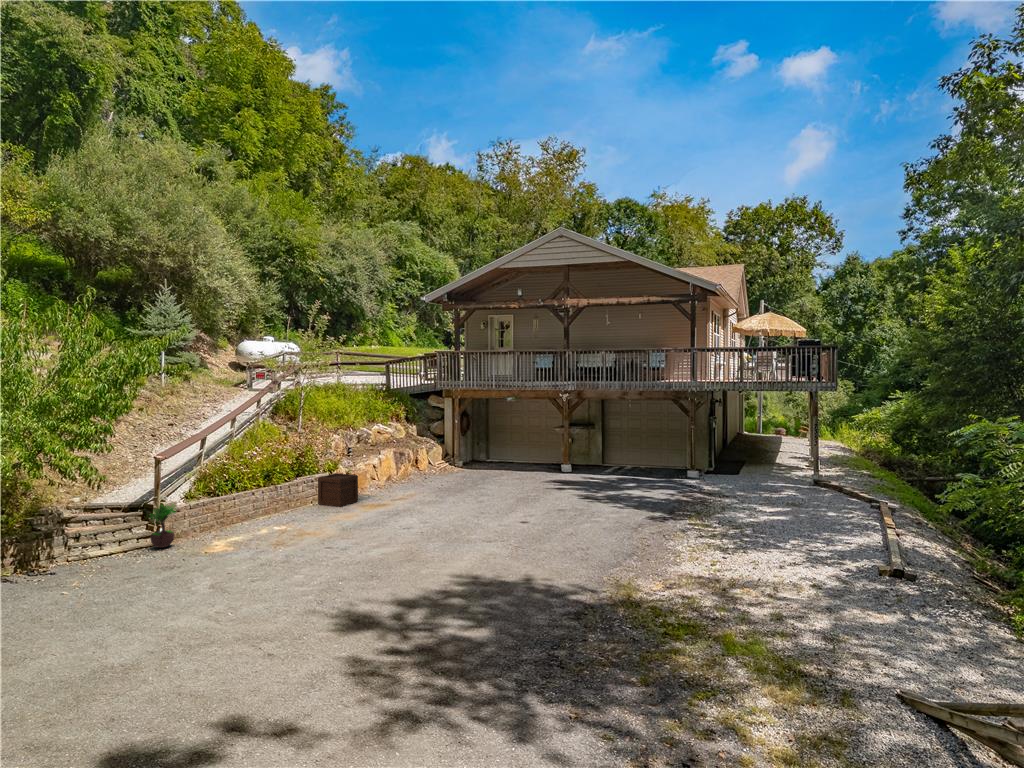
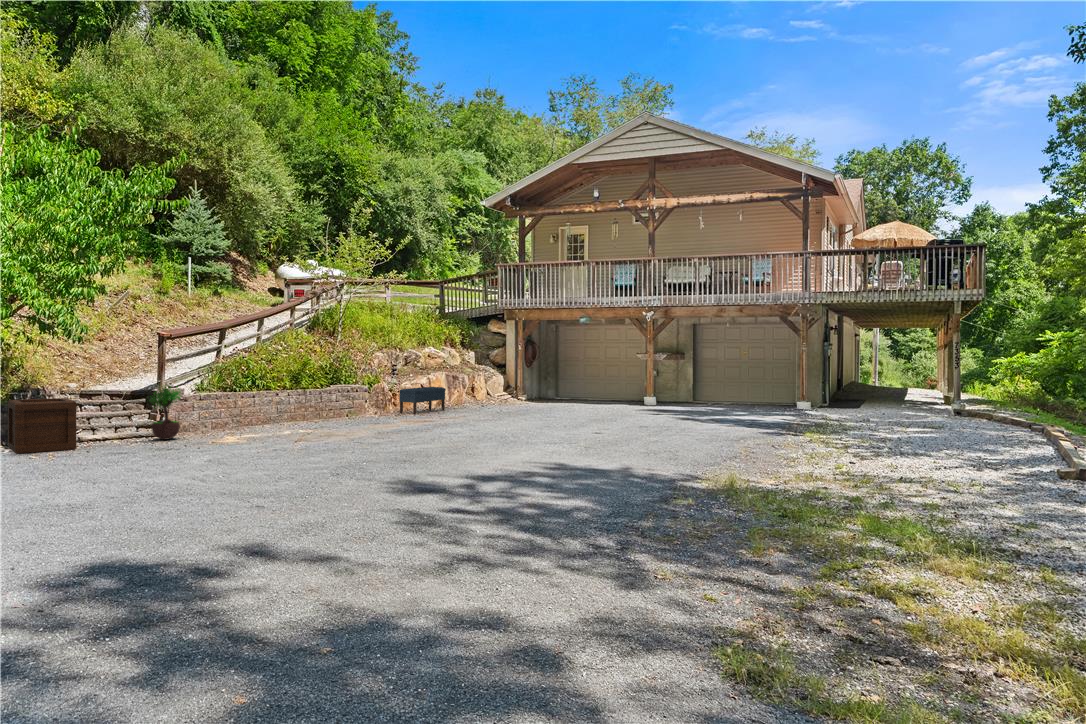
bench: none [355,469,395,497] -> present [399,387,446,414]
wooden crate: present [318,473,358,507] -> present [8,398,76,454]

